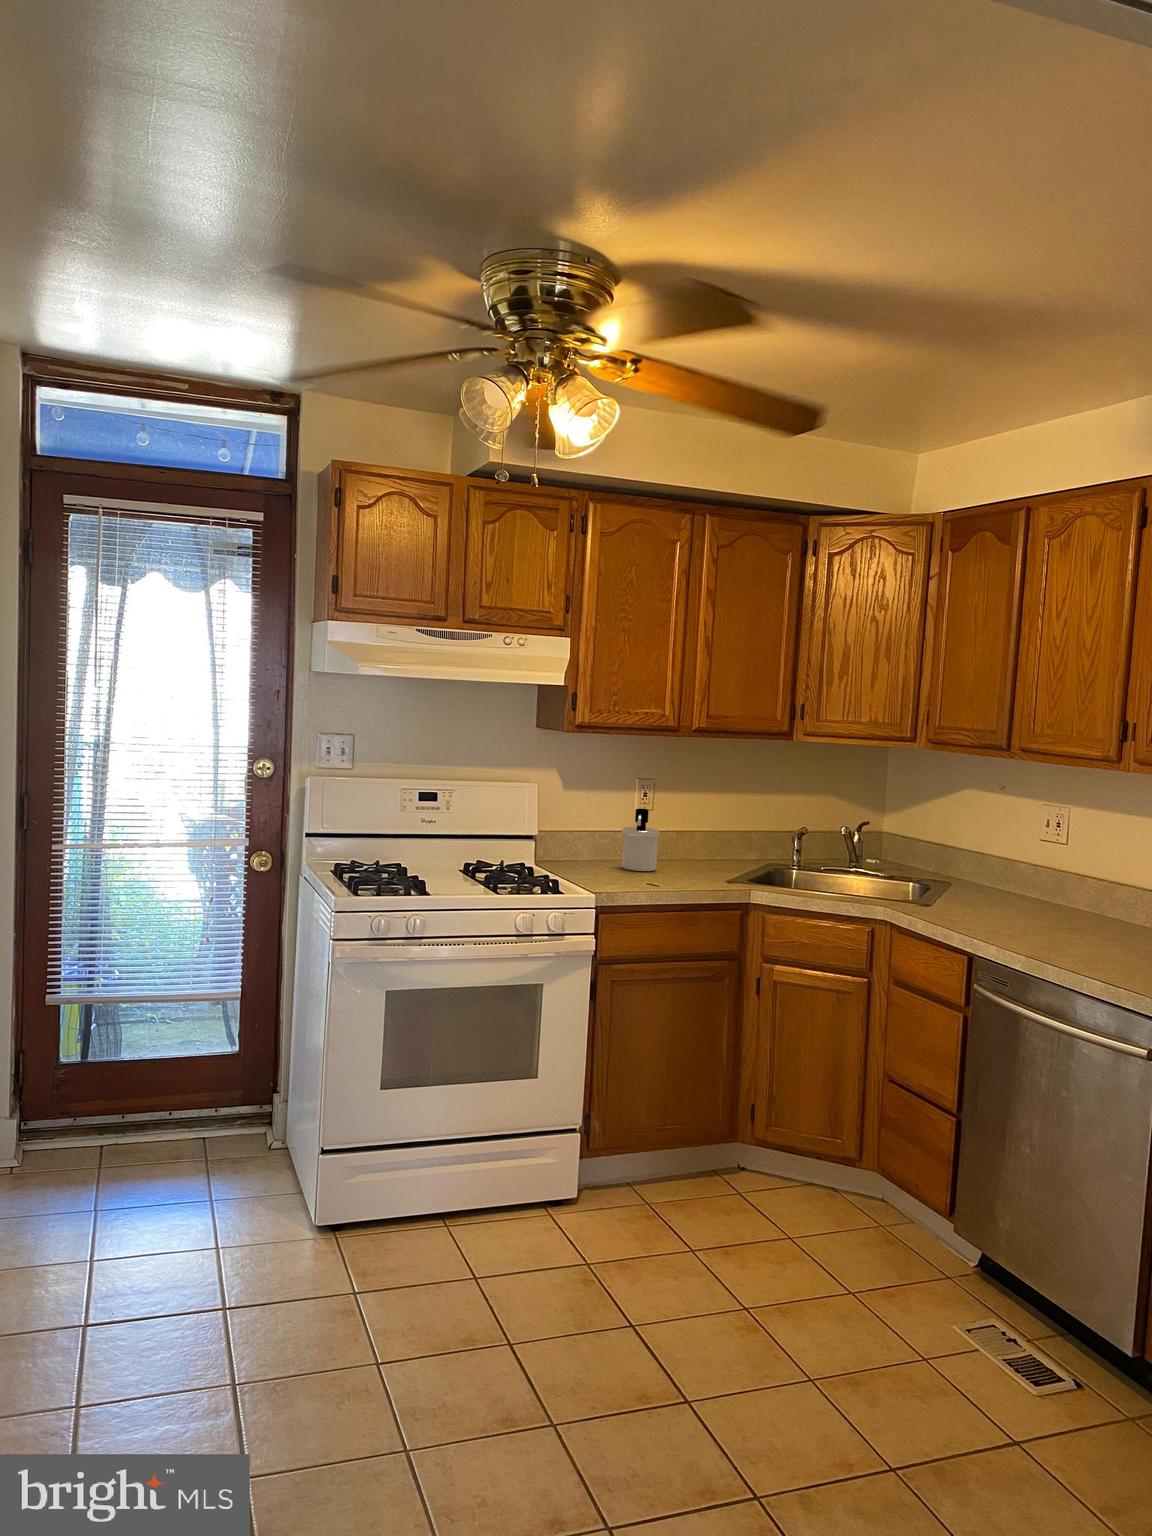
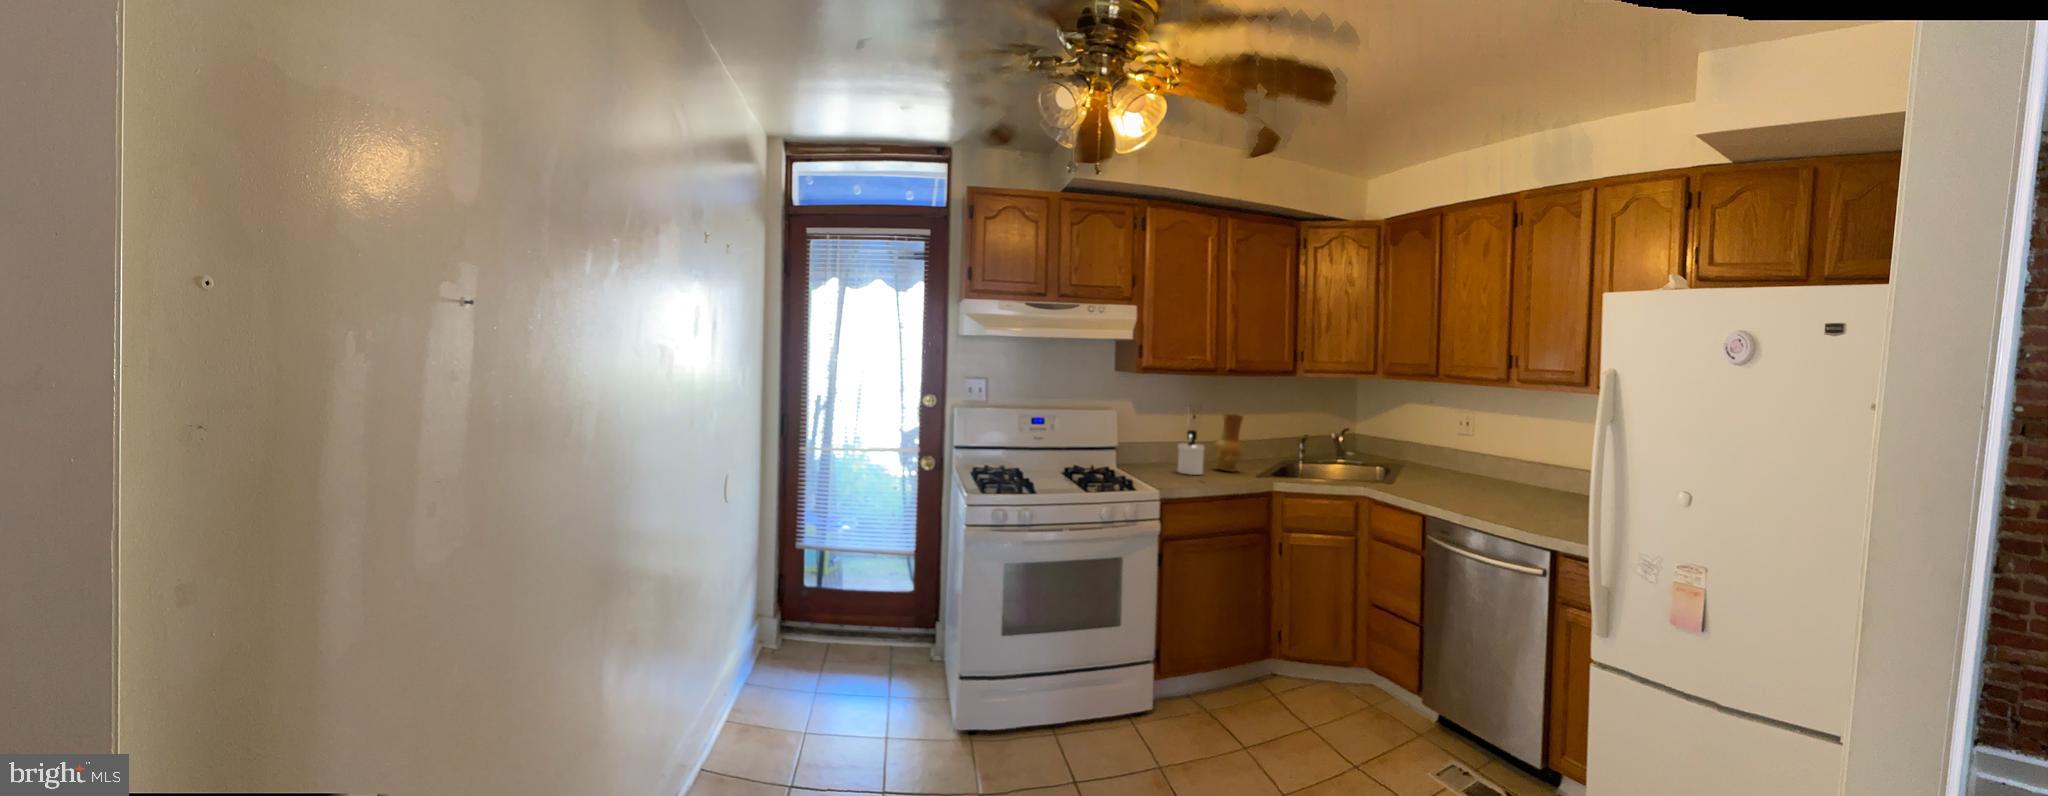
ceramic jug: none [672,784,713,866] -> present [1214,414,1243,472]

